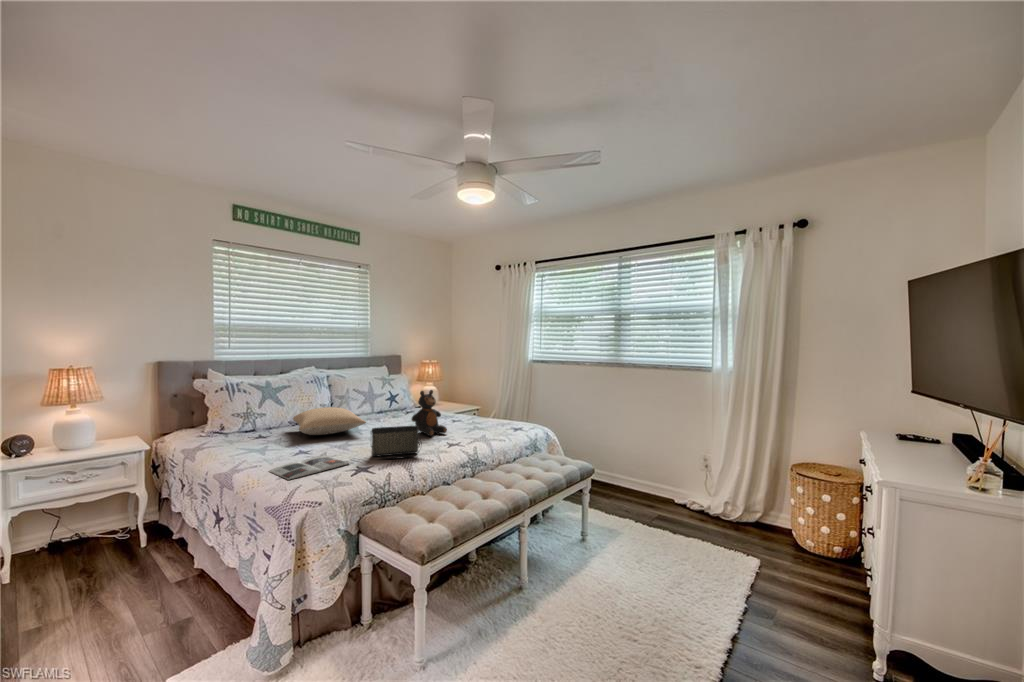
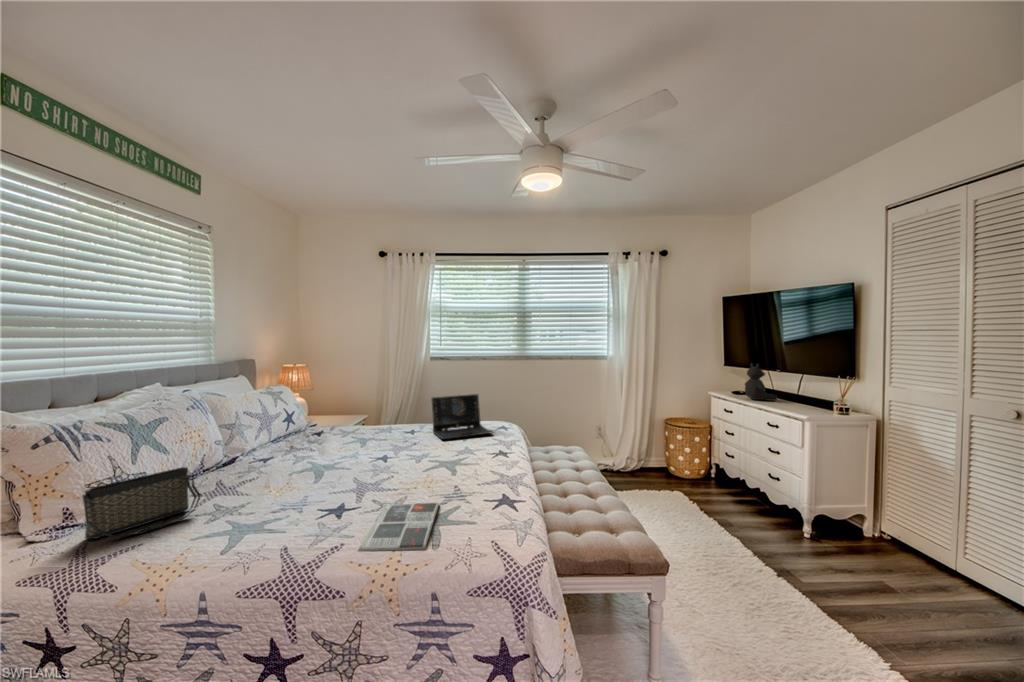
teddy bear: present [412,390,447,436] -> present [745,363,777,400]
laptop: none [457,394,512,432] -> present [431,394,492,439]
pillow: present [293,407,366,435] -> none [211,437,356,485]
handbag: present [371,426,422,459] -> present [82,467,201,539]

